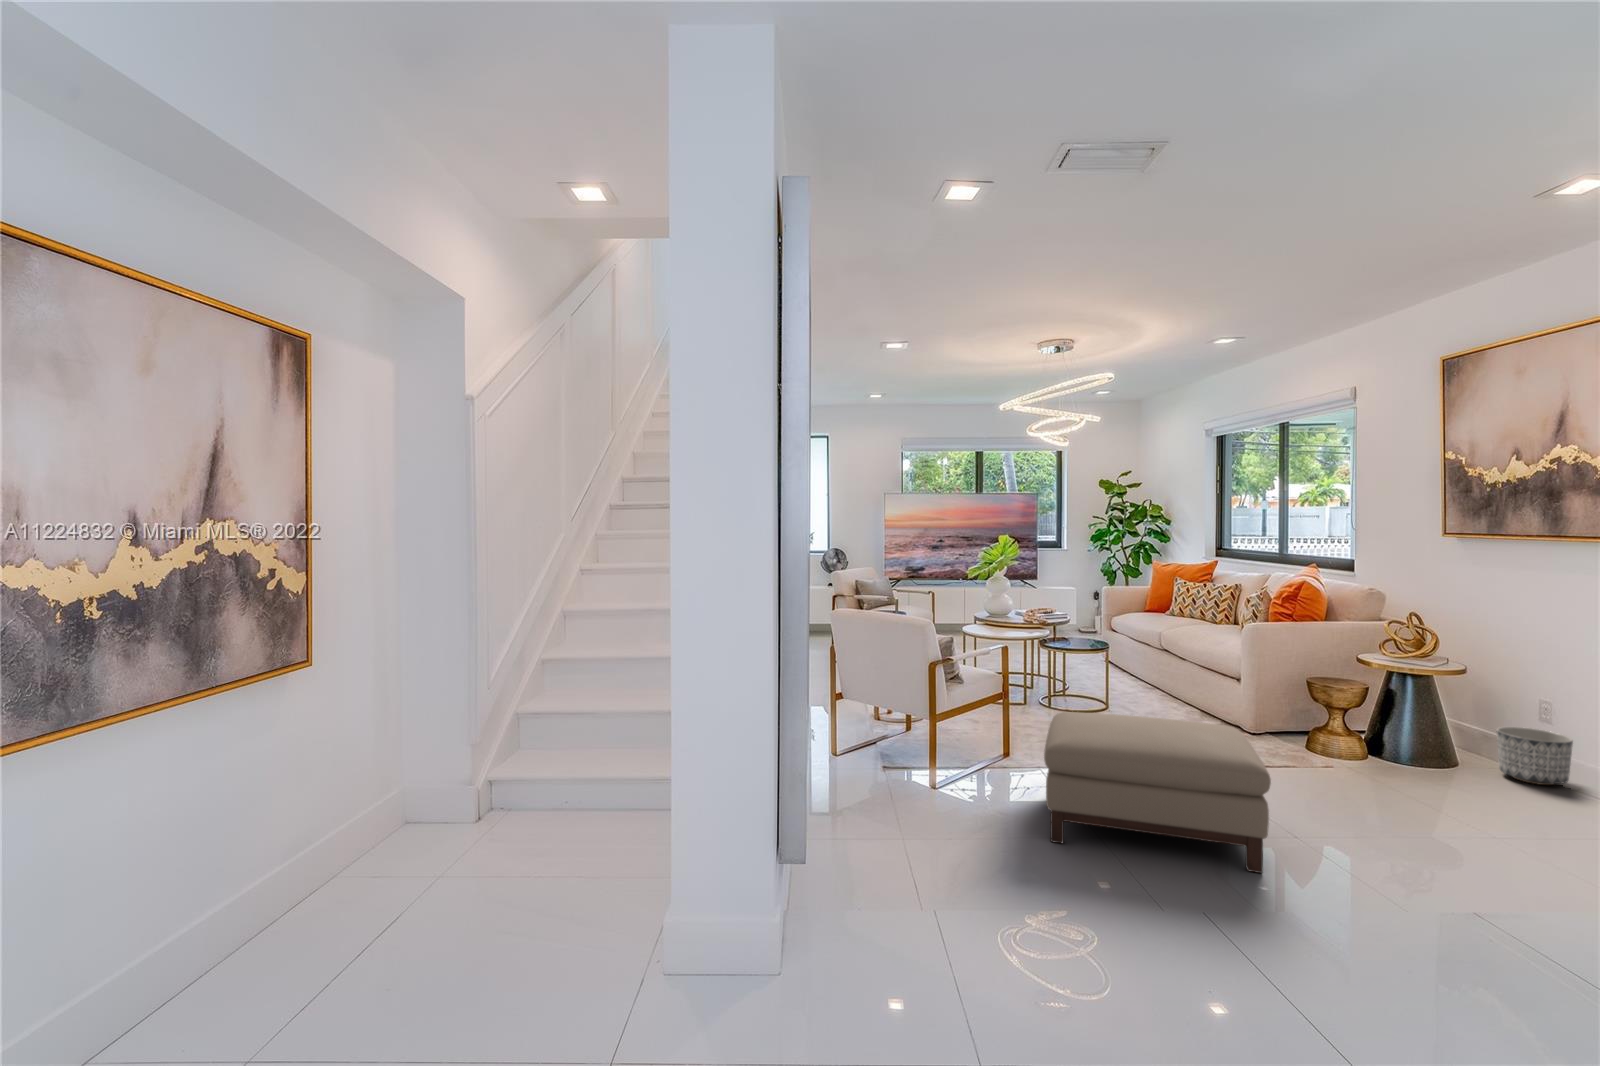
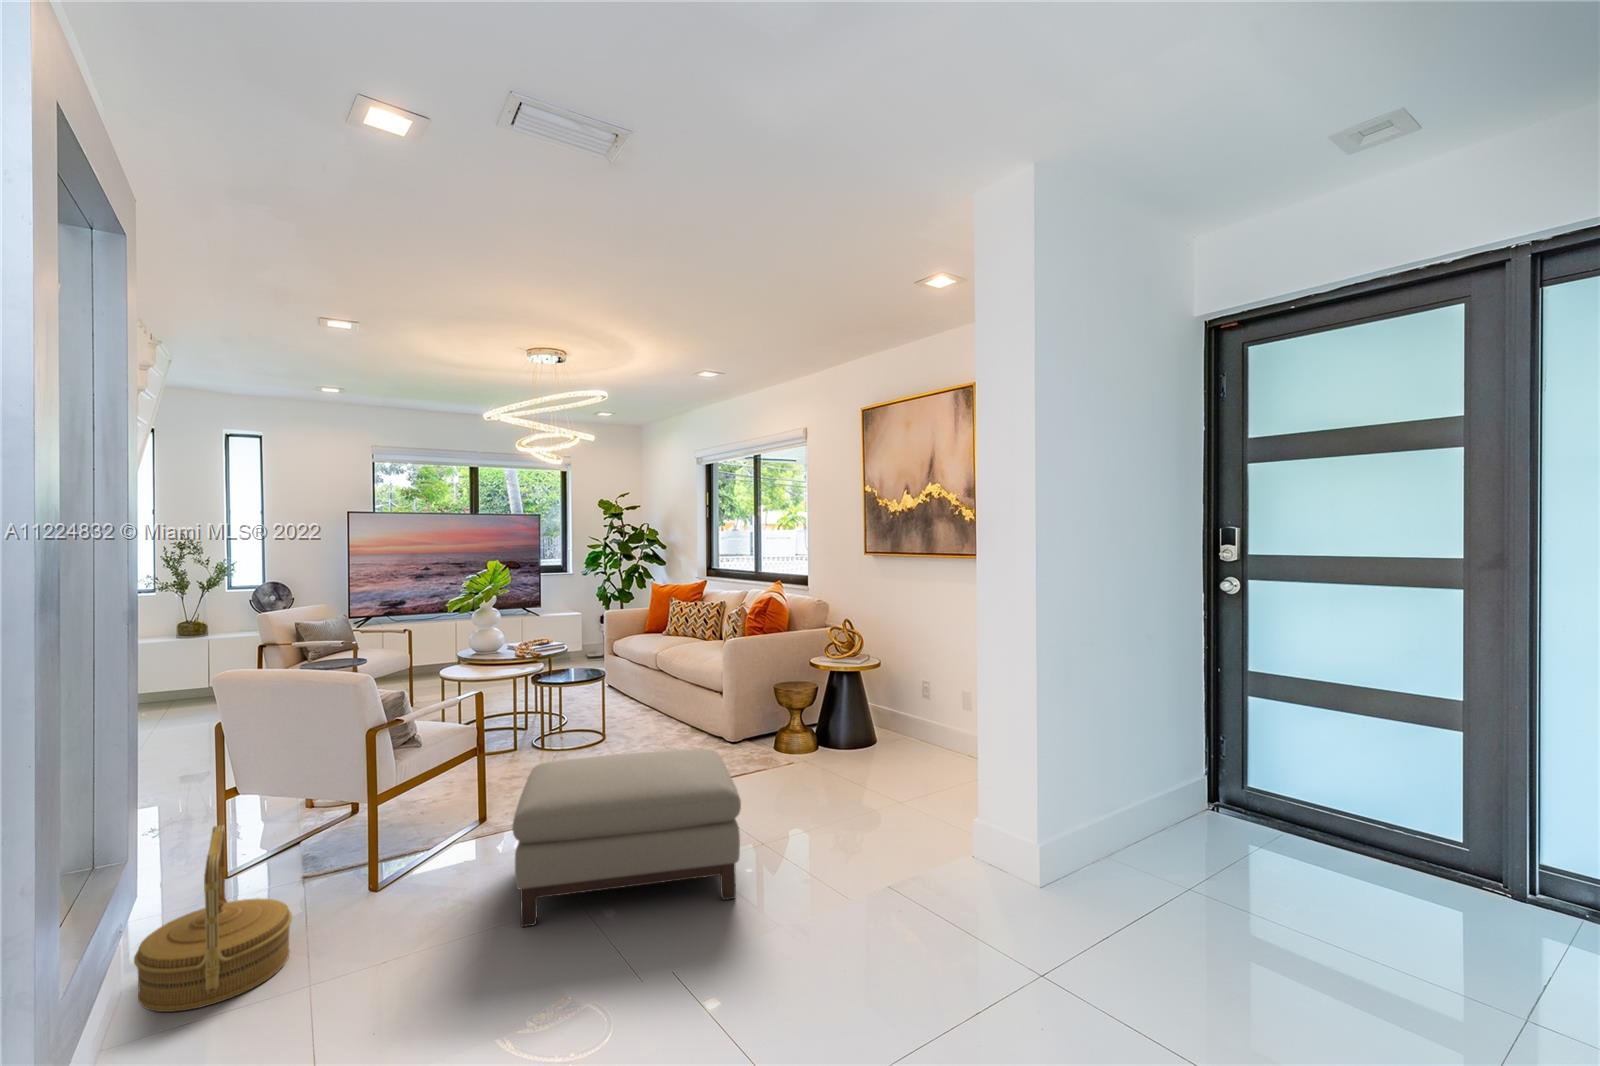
woven basket: none [800,714,886,832] -> present [134,825,292,1012]
planter: present [1496,727,1573,785] -> none [900,705,944,750]

